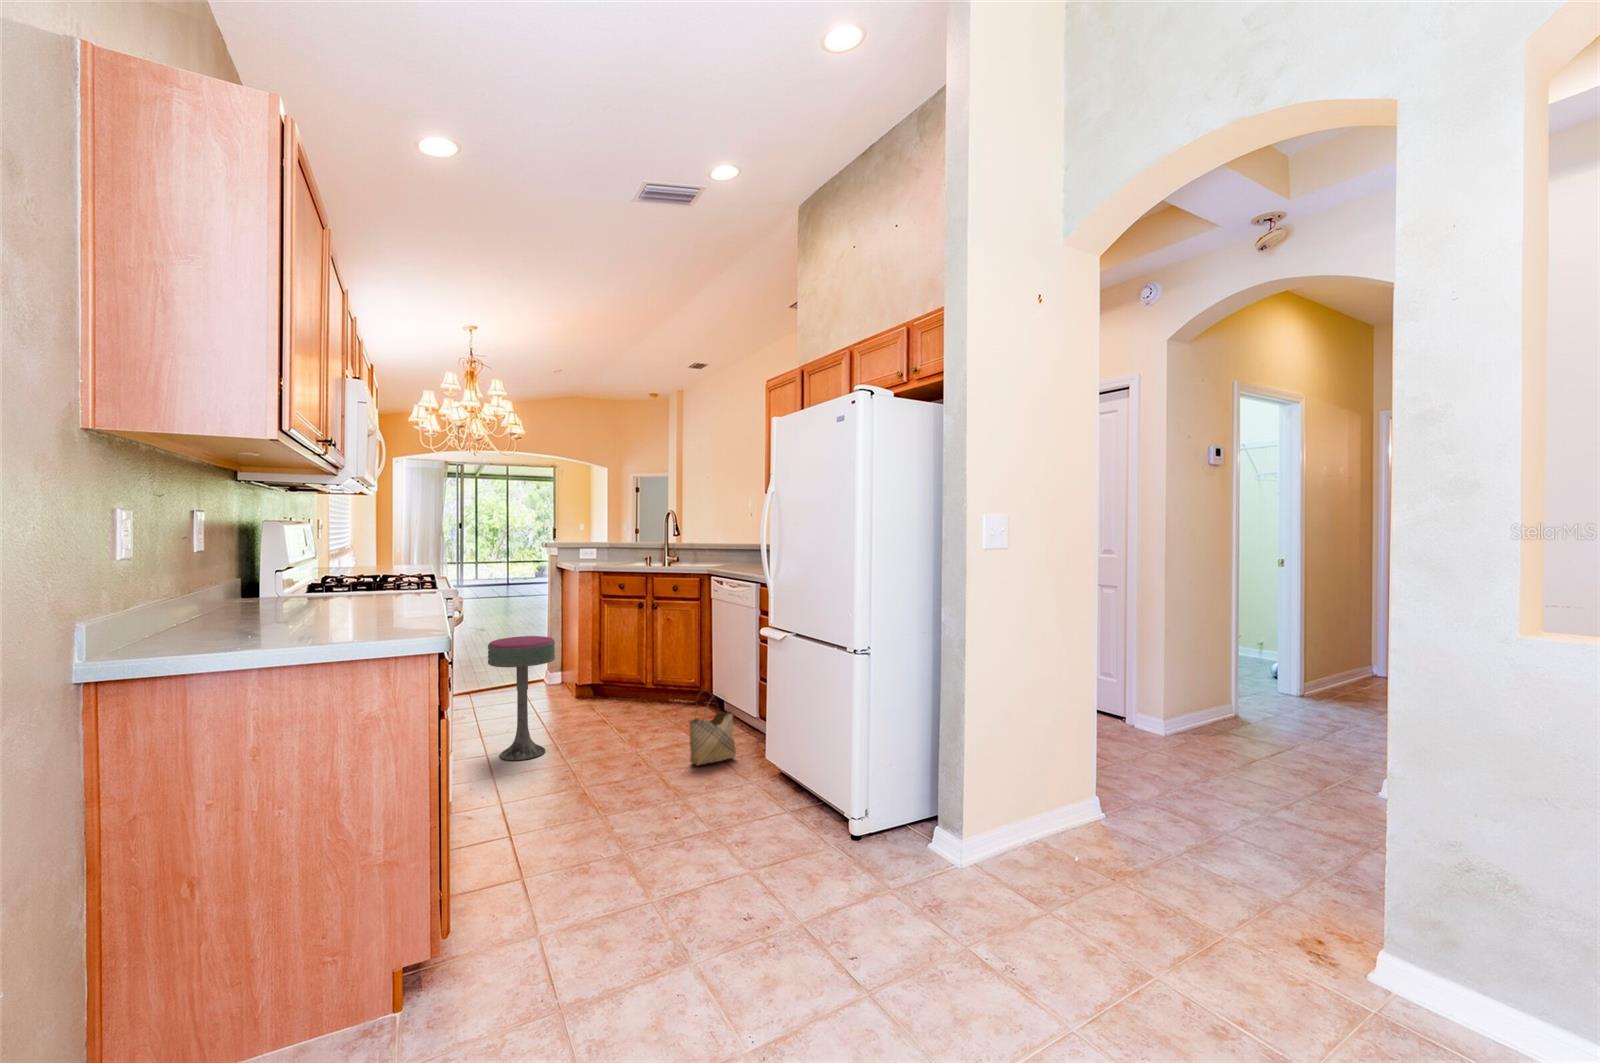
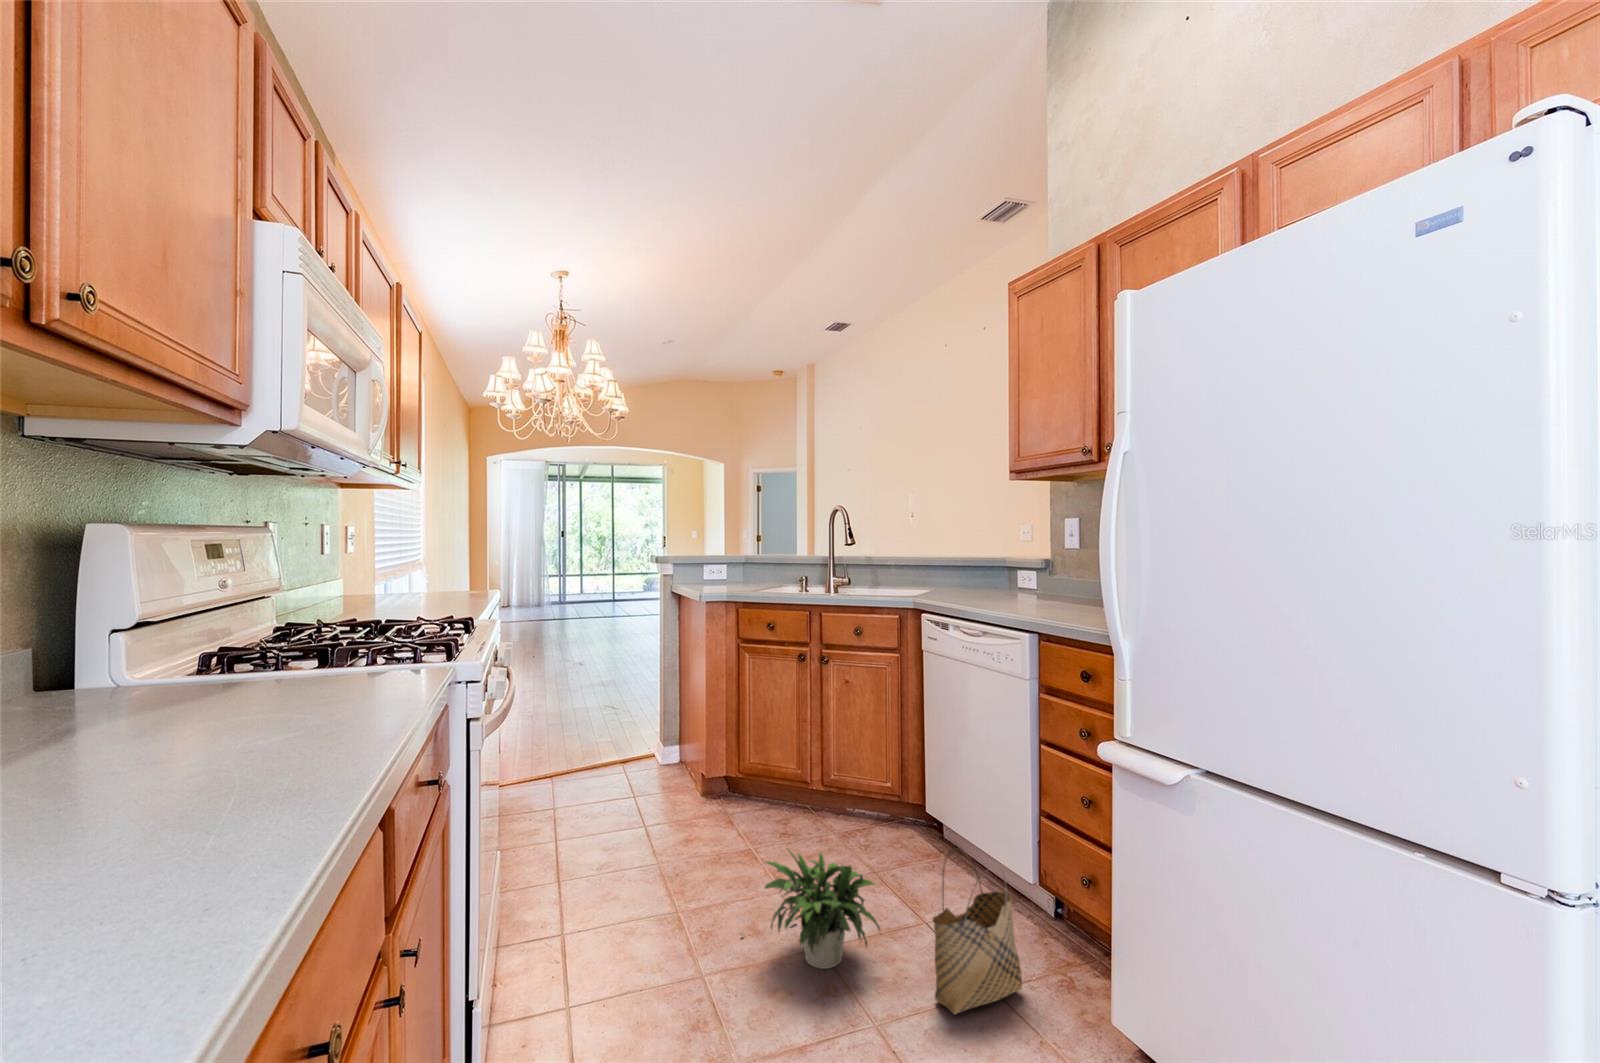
bar stool: present [488,636,555,760] -> none [558,723,673,961]
potted plant: none [593,699,667,757] -> present [742,852,880,969]

